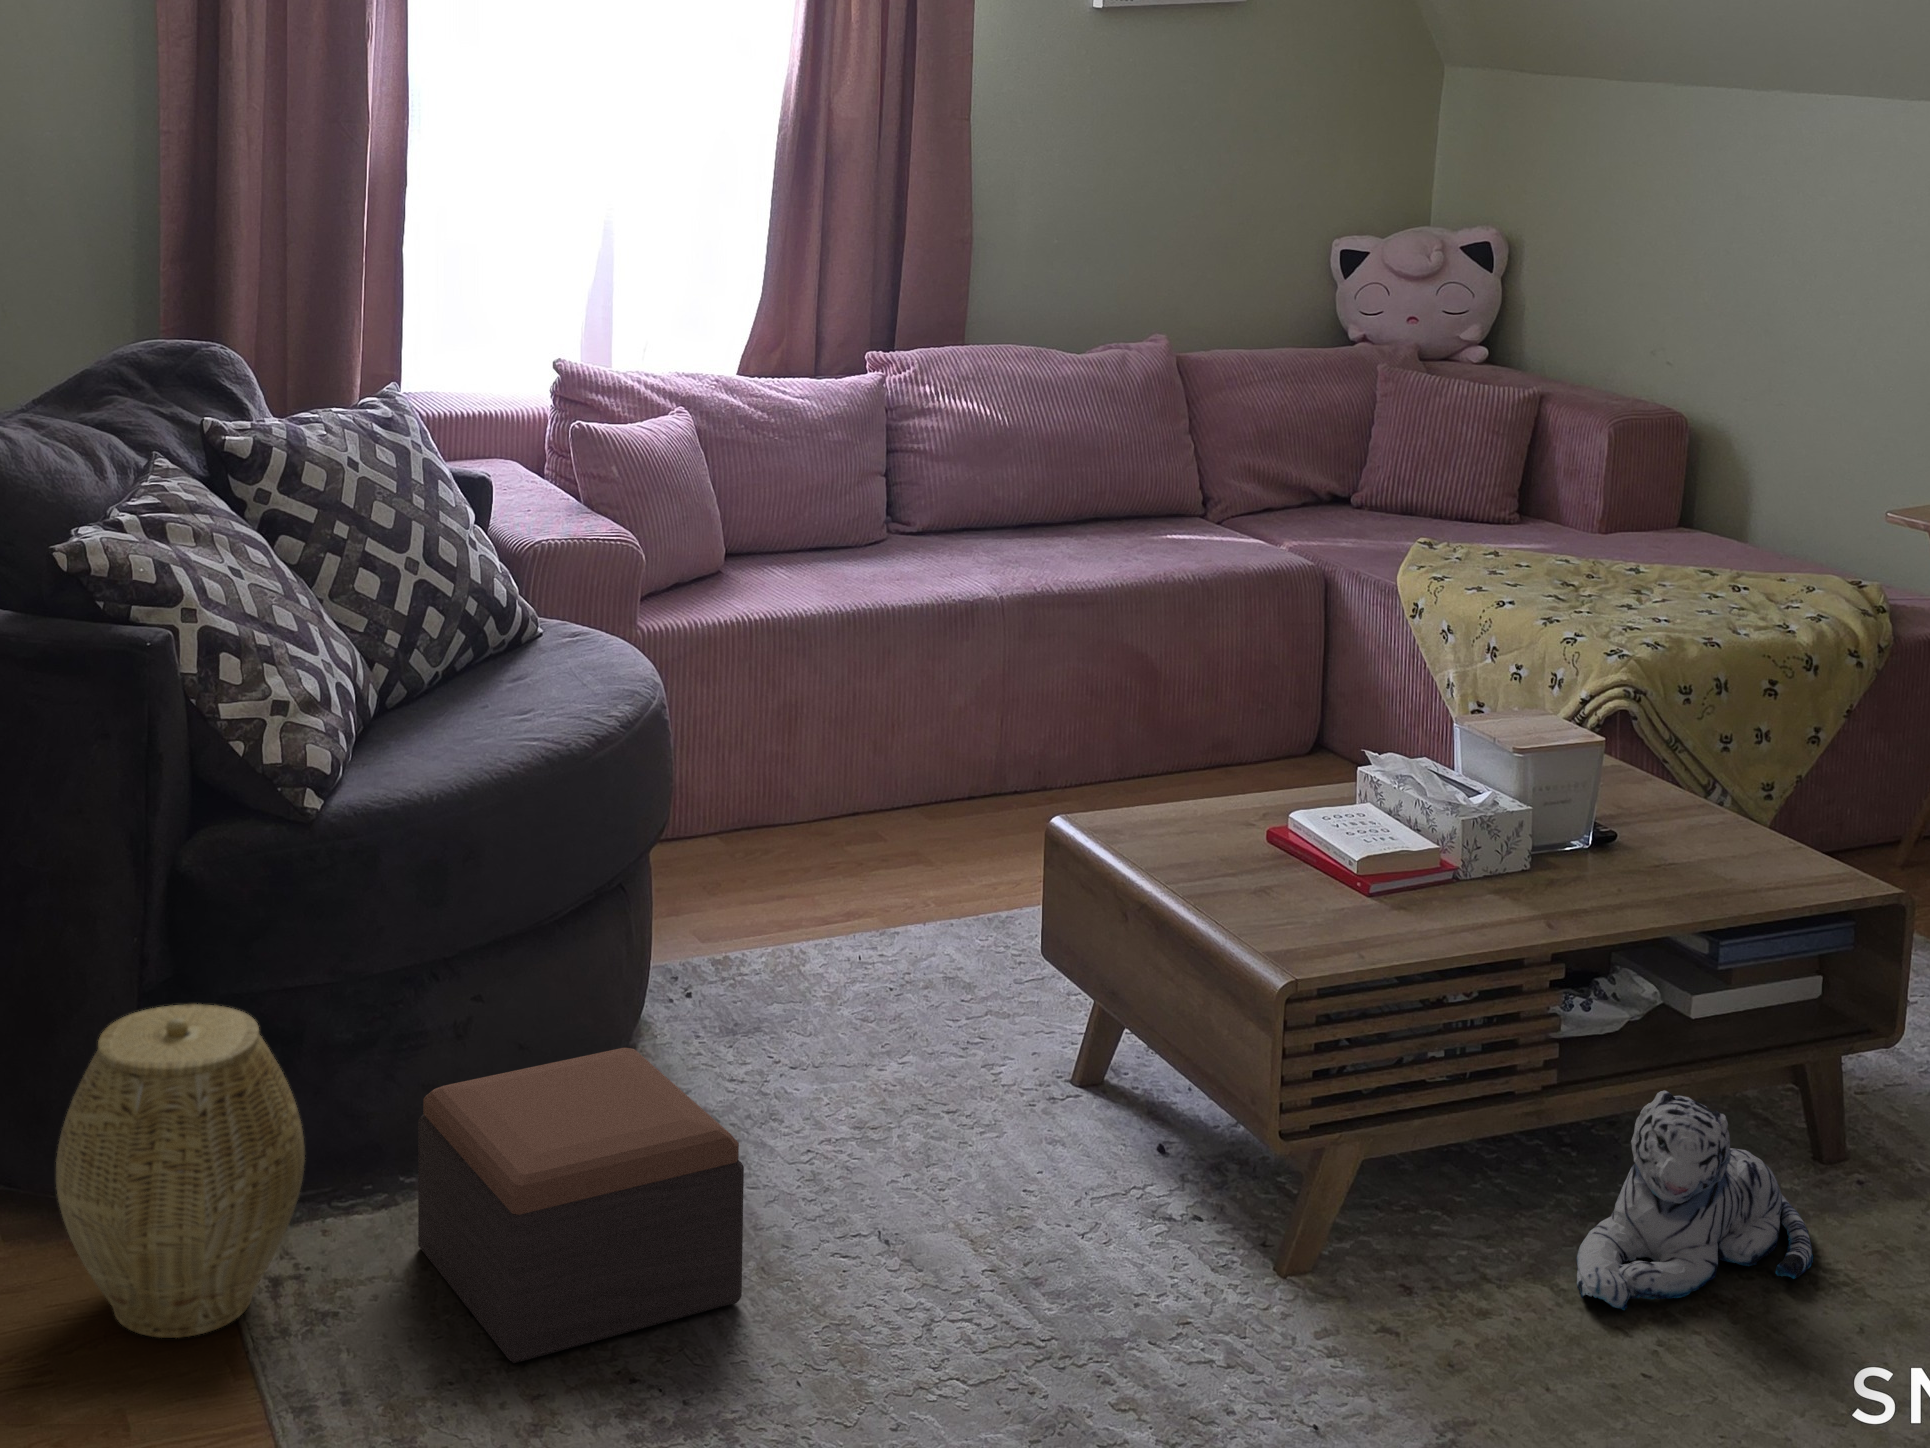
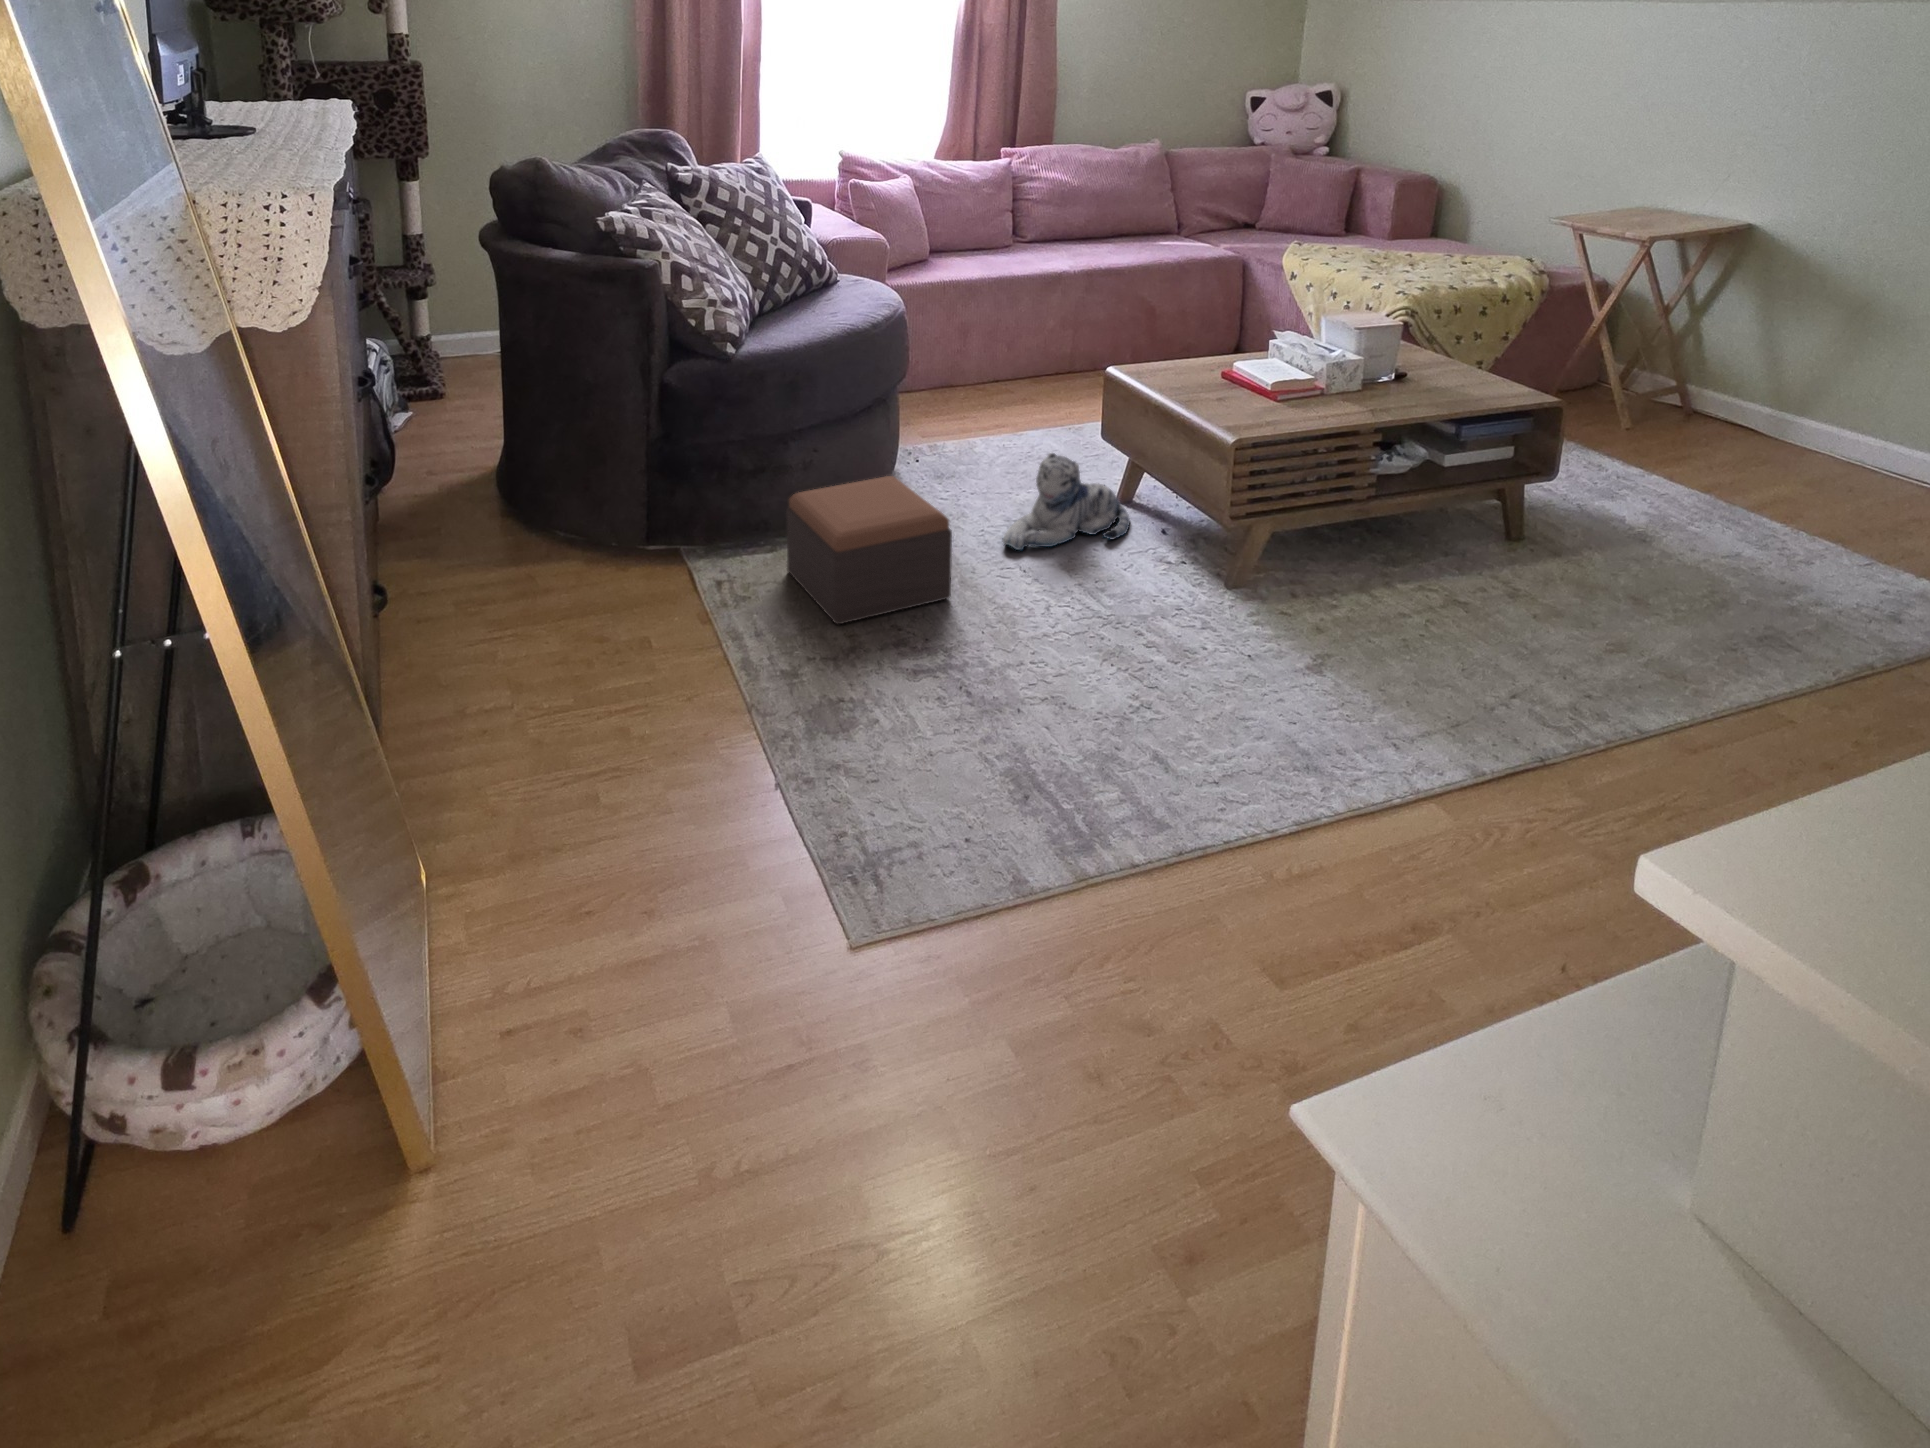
woven basket: present [56,1004,305,1338] -> none [607,450,730,611]
plush toy: present [1577,1091,1814,1310] -> present [1003,453,1130,550]

